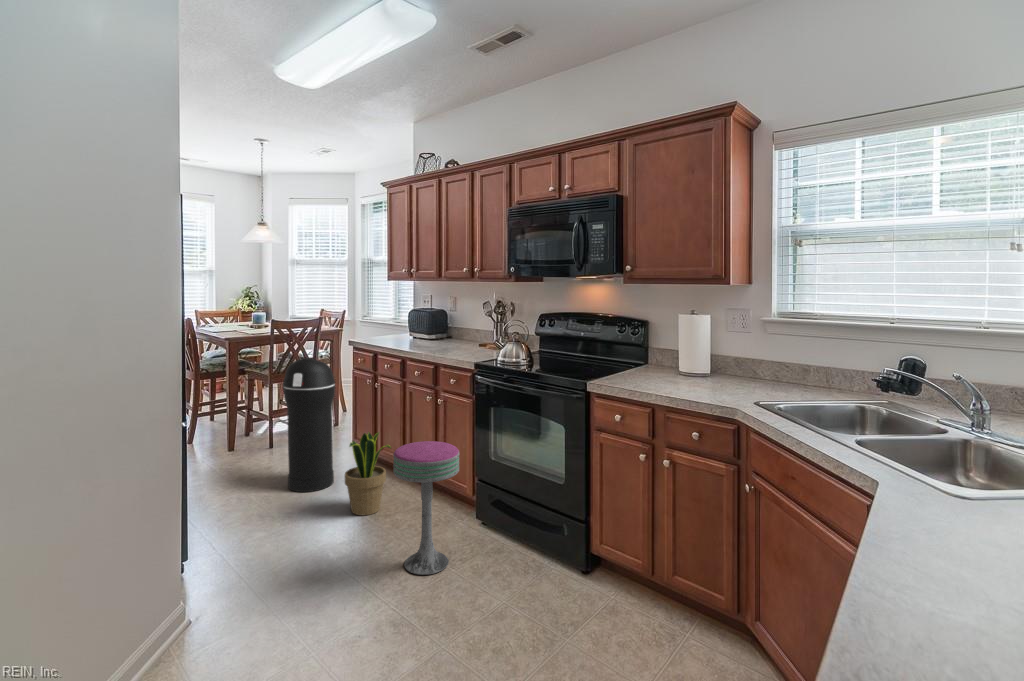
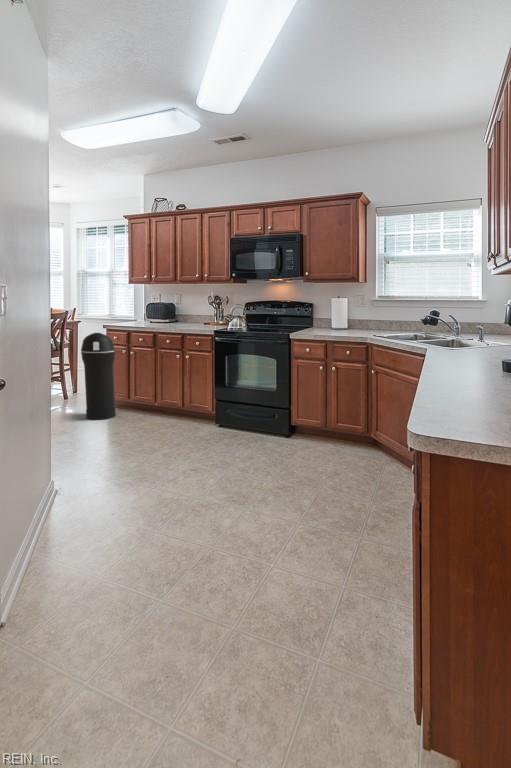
potted plant: present [345,432,391,515] -> none [137,375,166,425]
bar stool: present [393,441,459,575] -> none [189,371,225,440]

